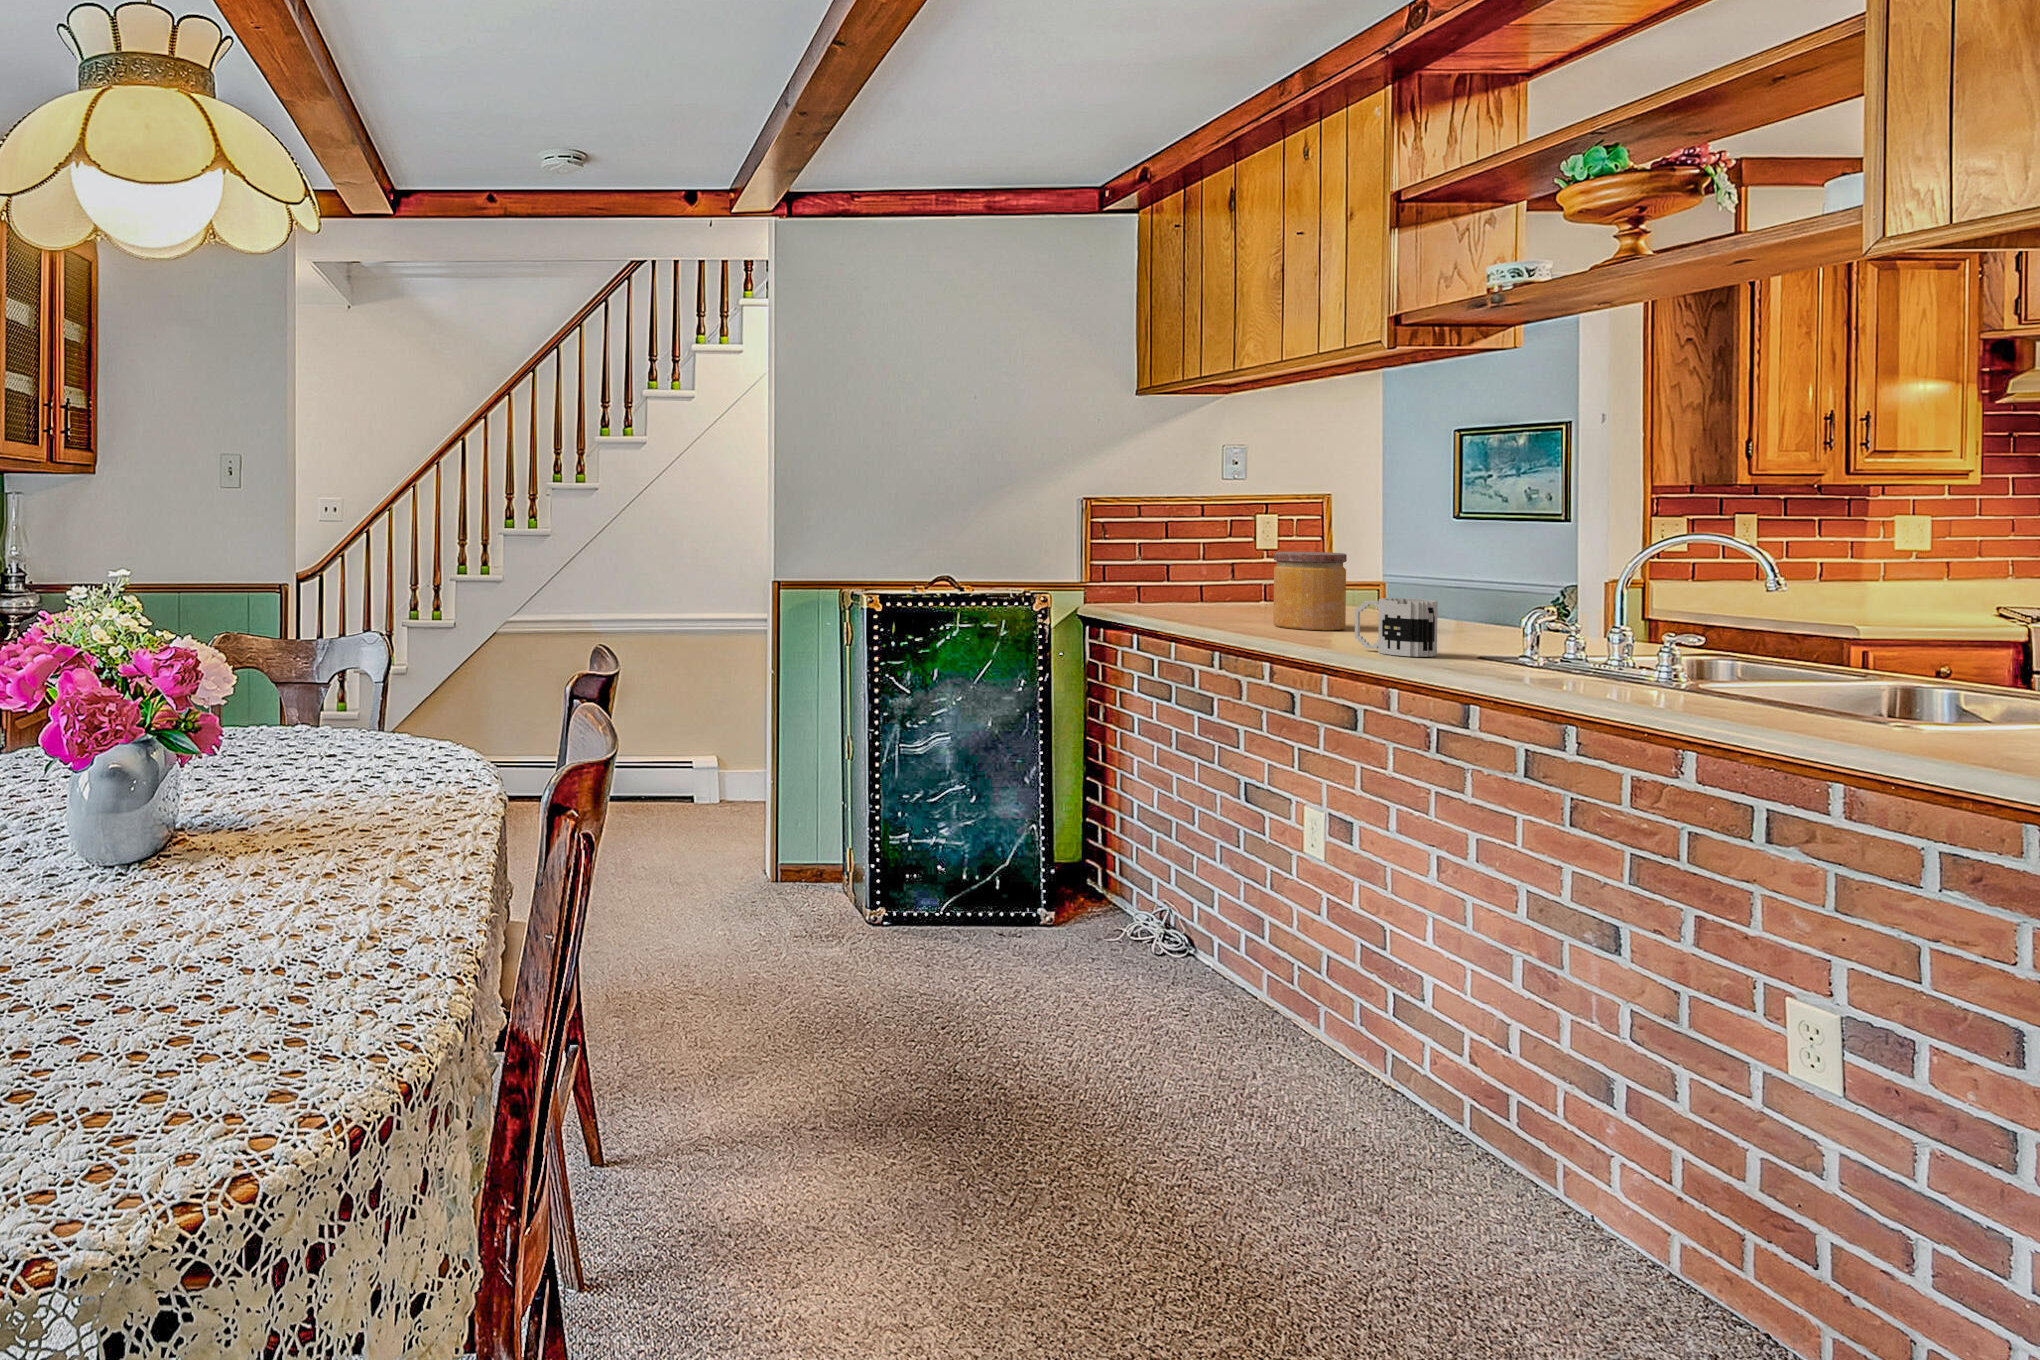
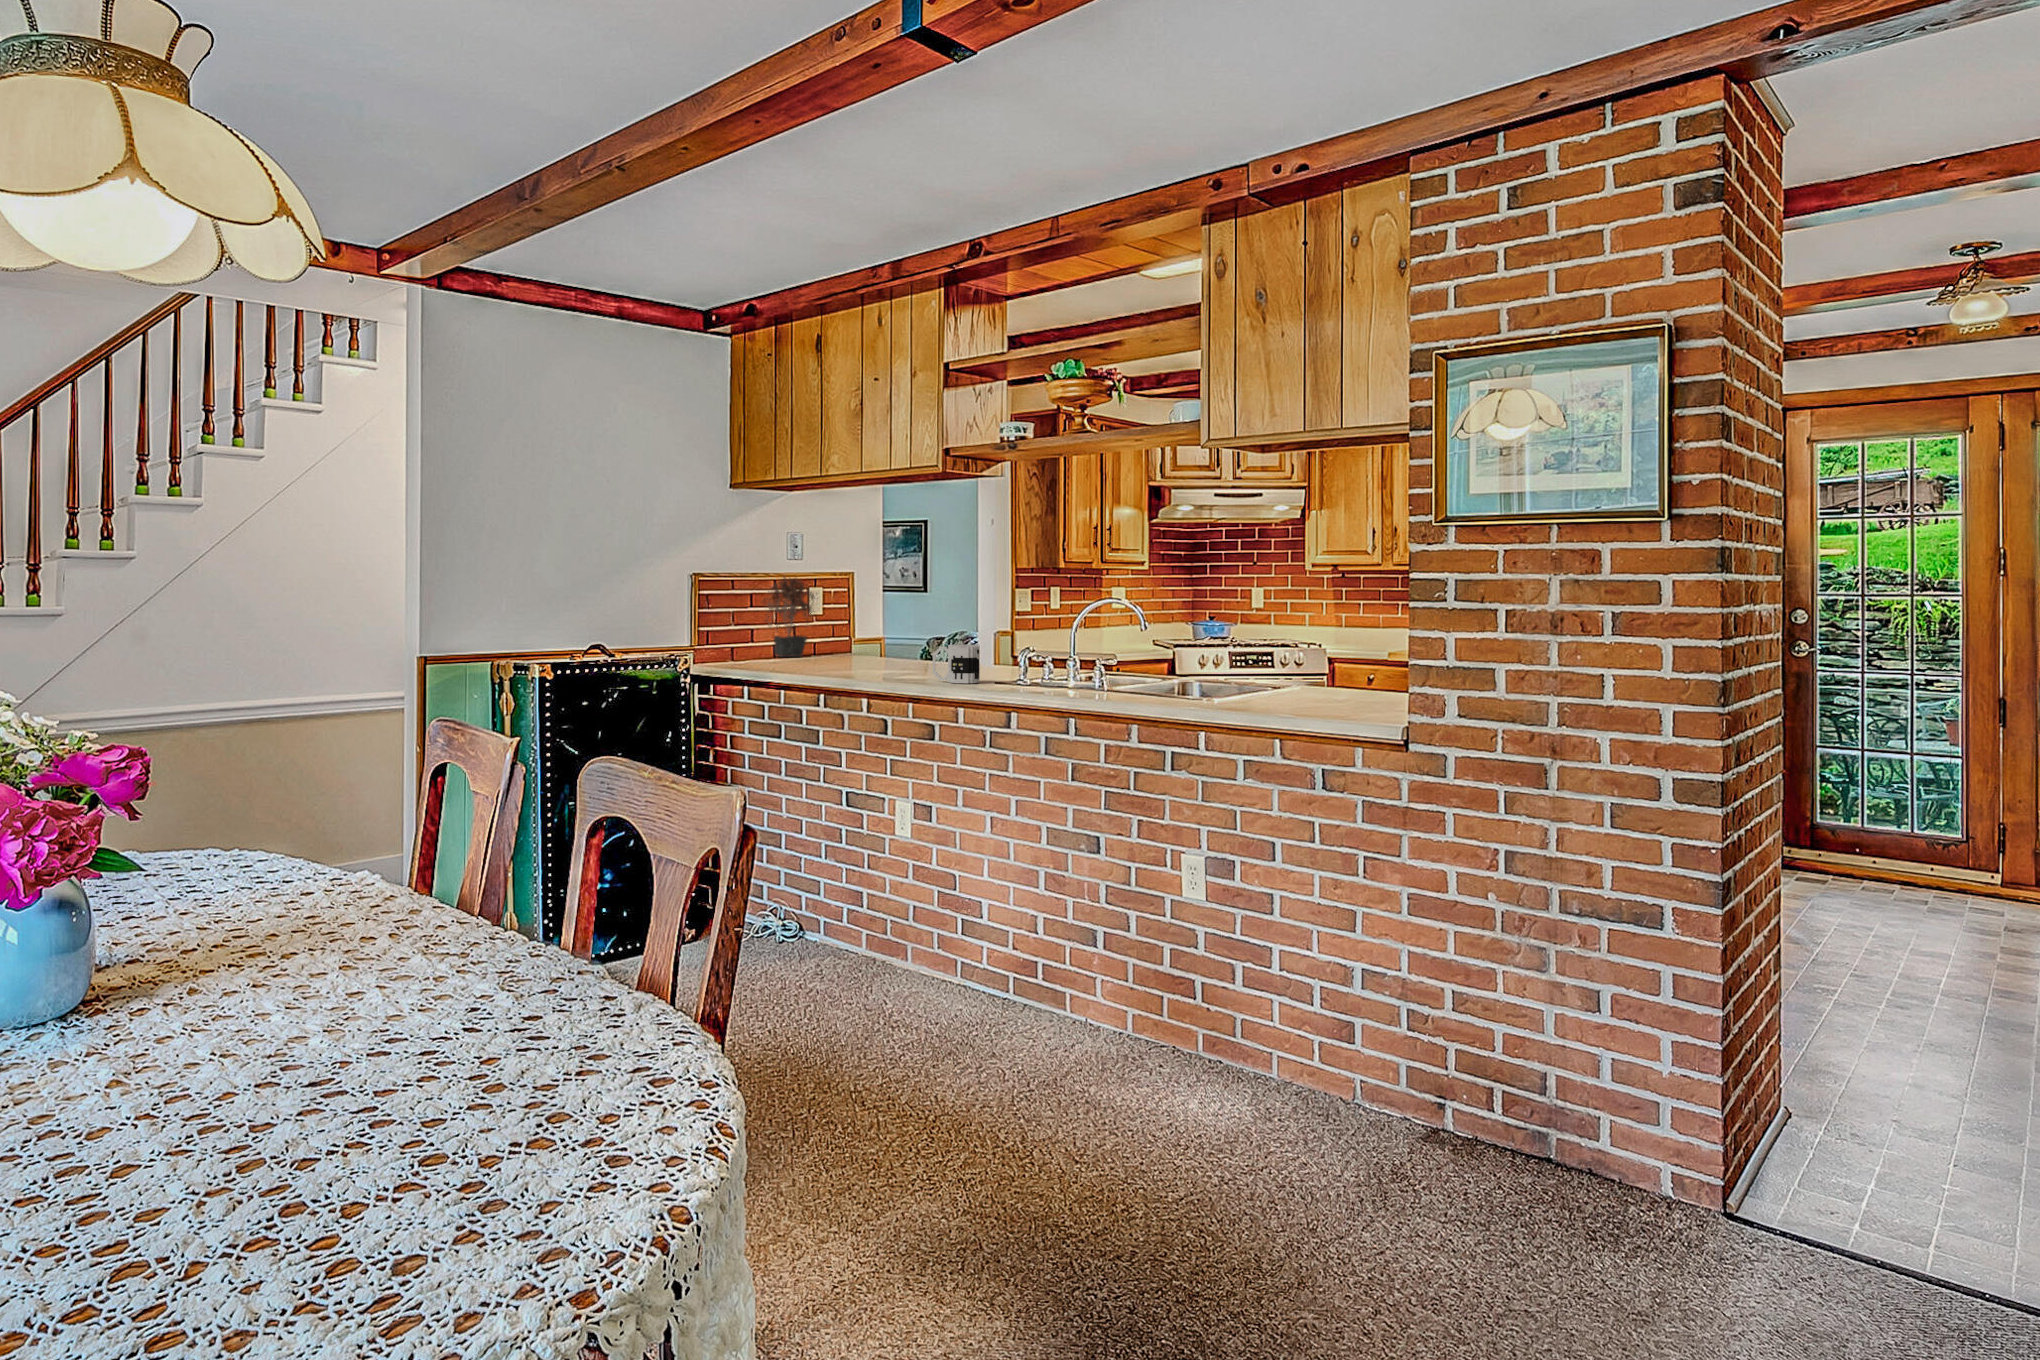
potted plant: none [1176,497,1265,603] -> present [761,576,814,657]
jar: present [1273,552,1347,630] -> none [856,615,902,671]

